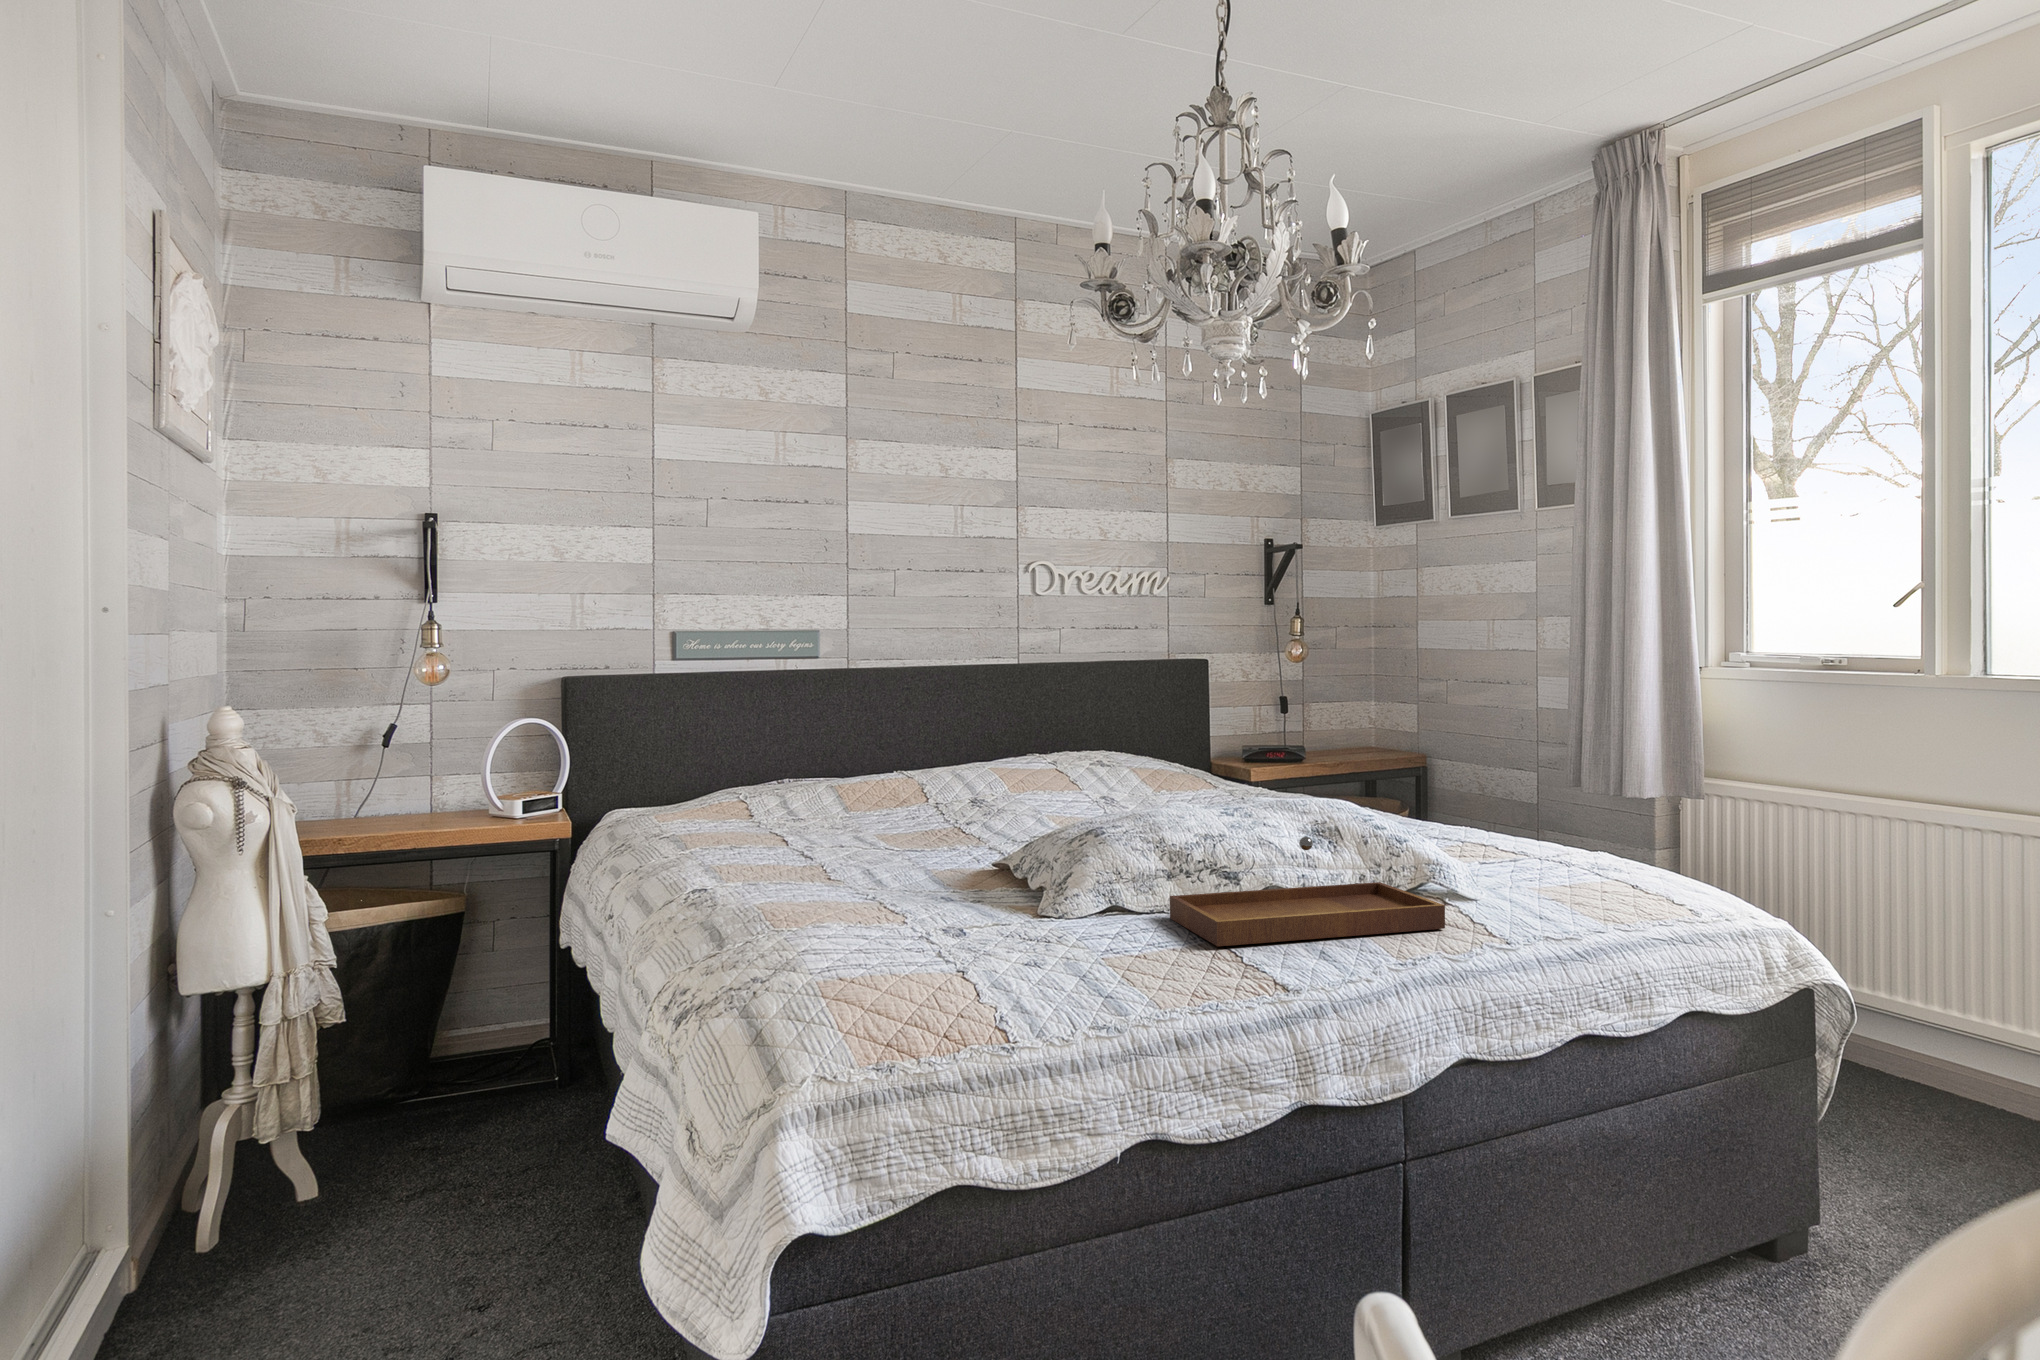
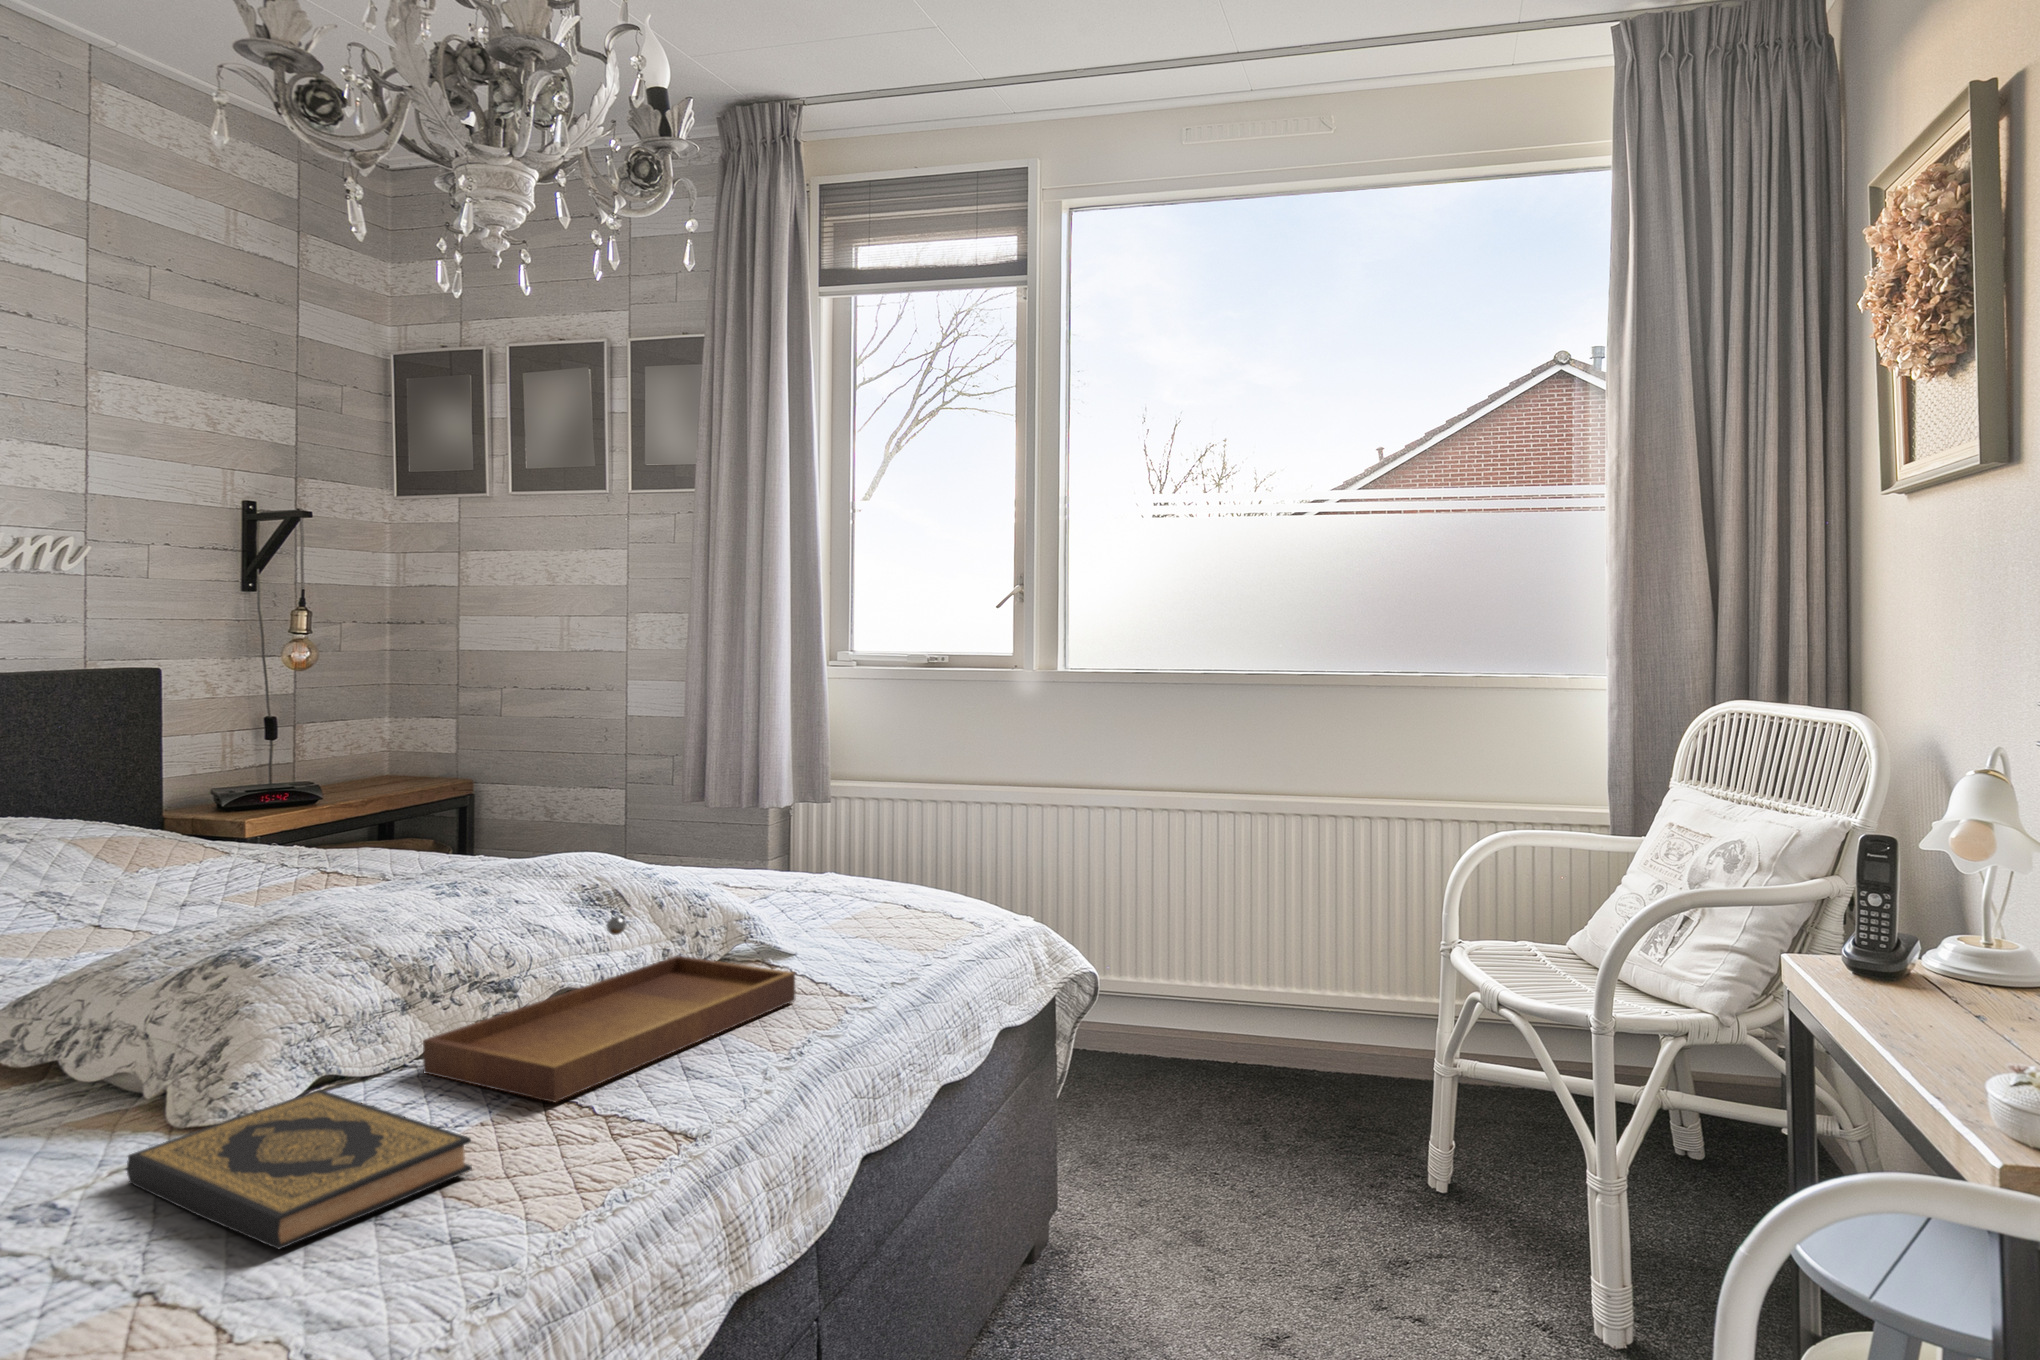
hardback book: none [994,909,1138,972] -> present [127,1090,472,1249]

